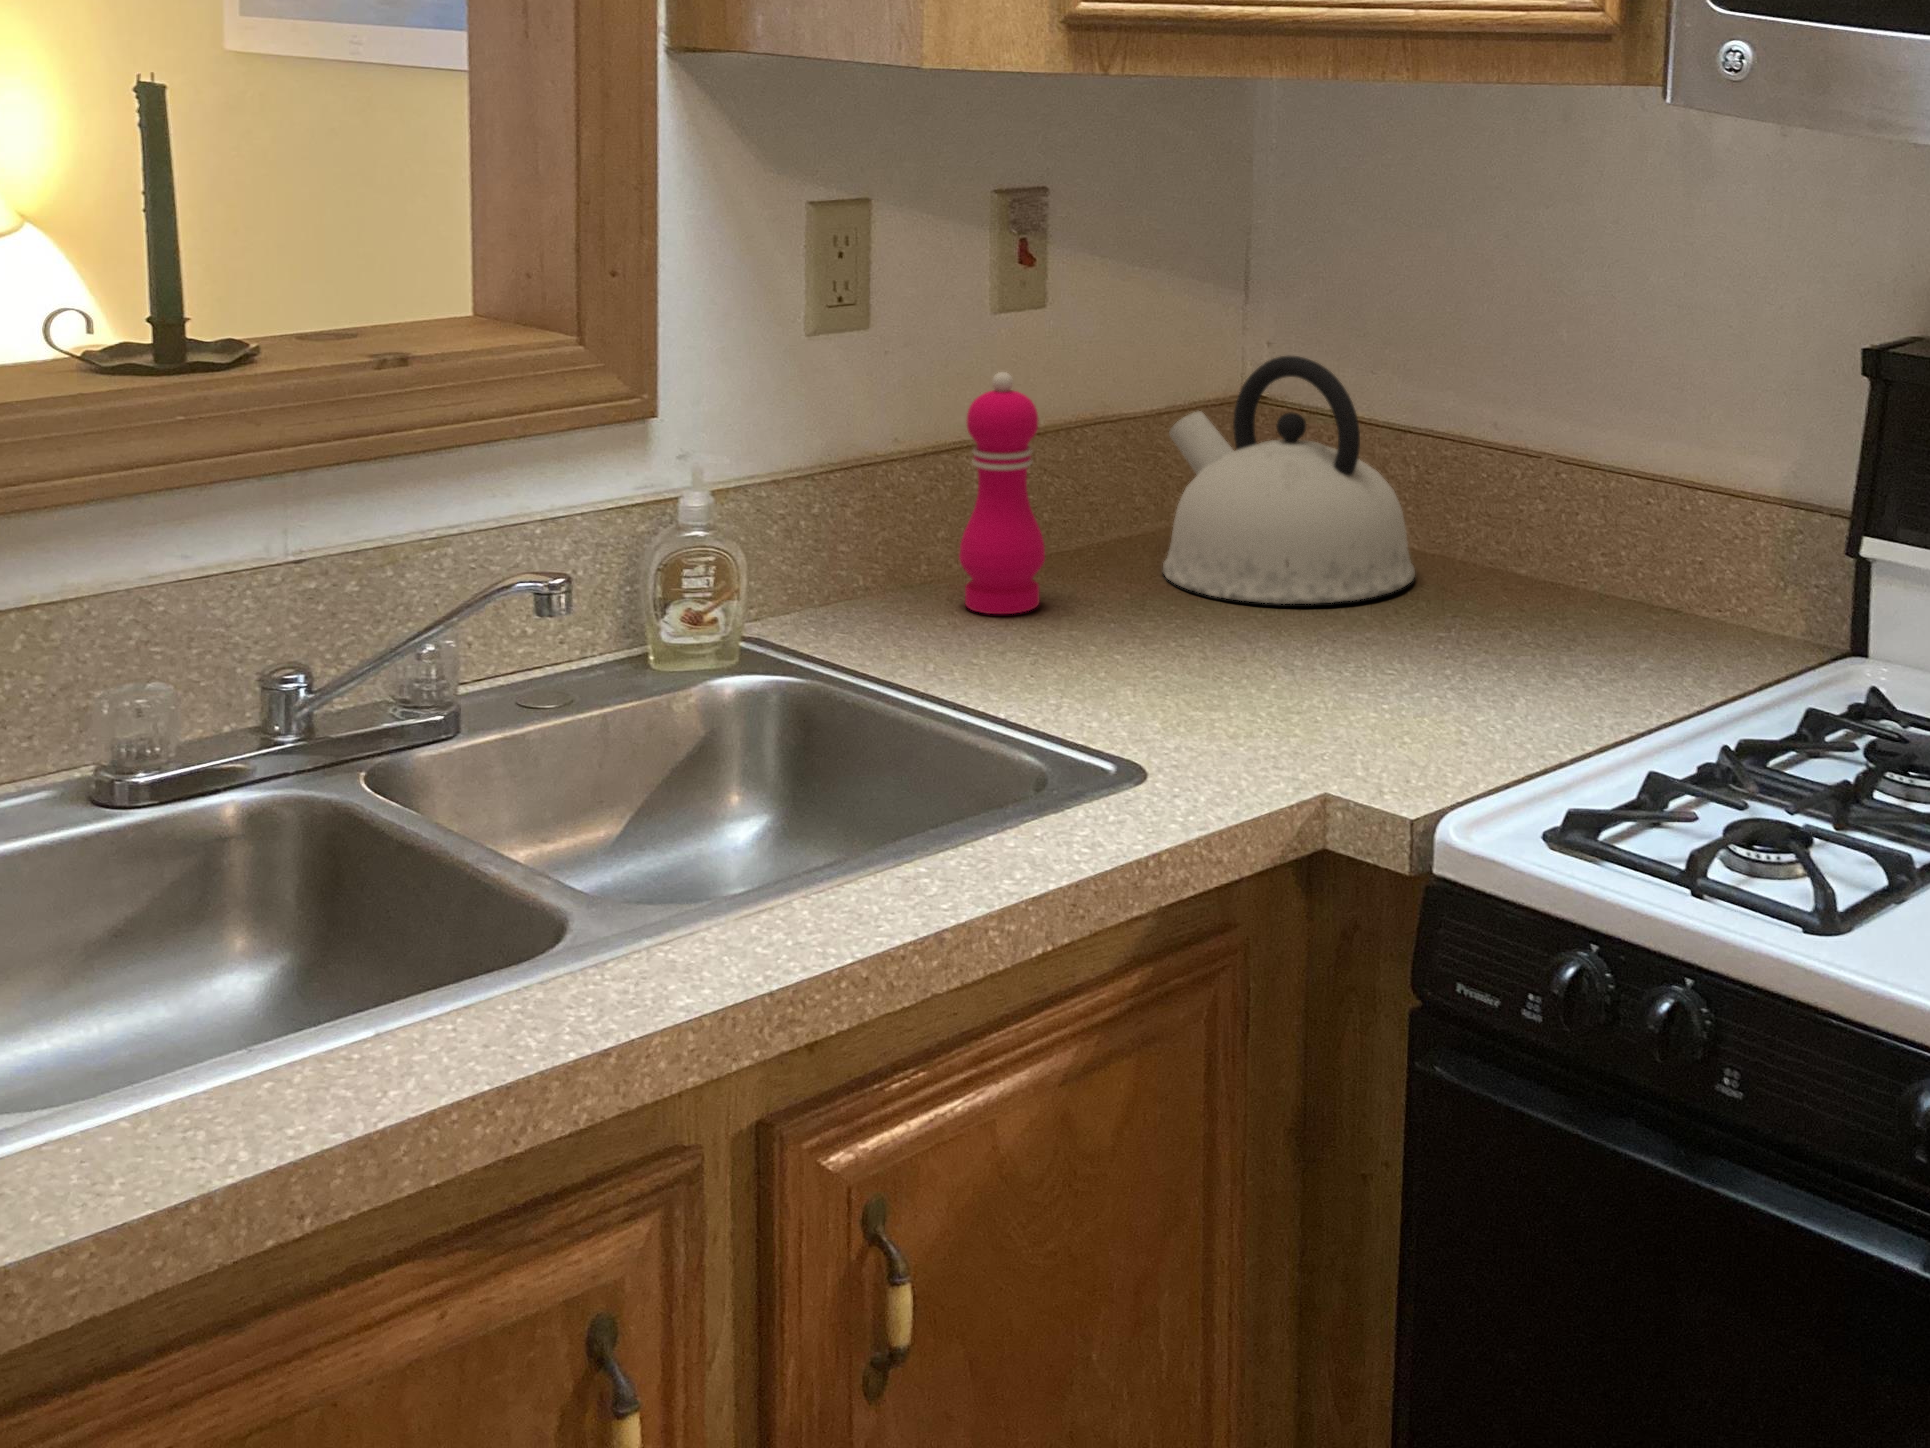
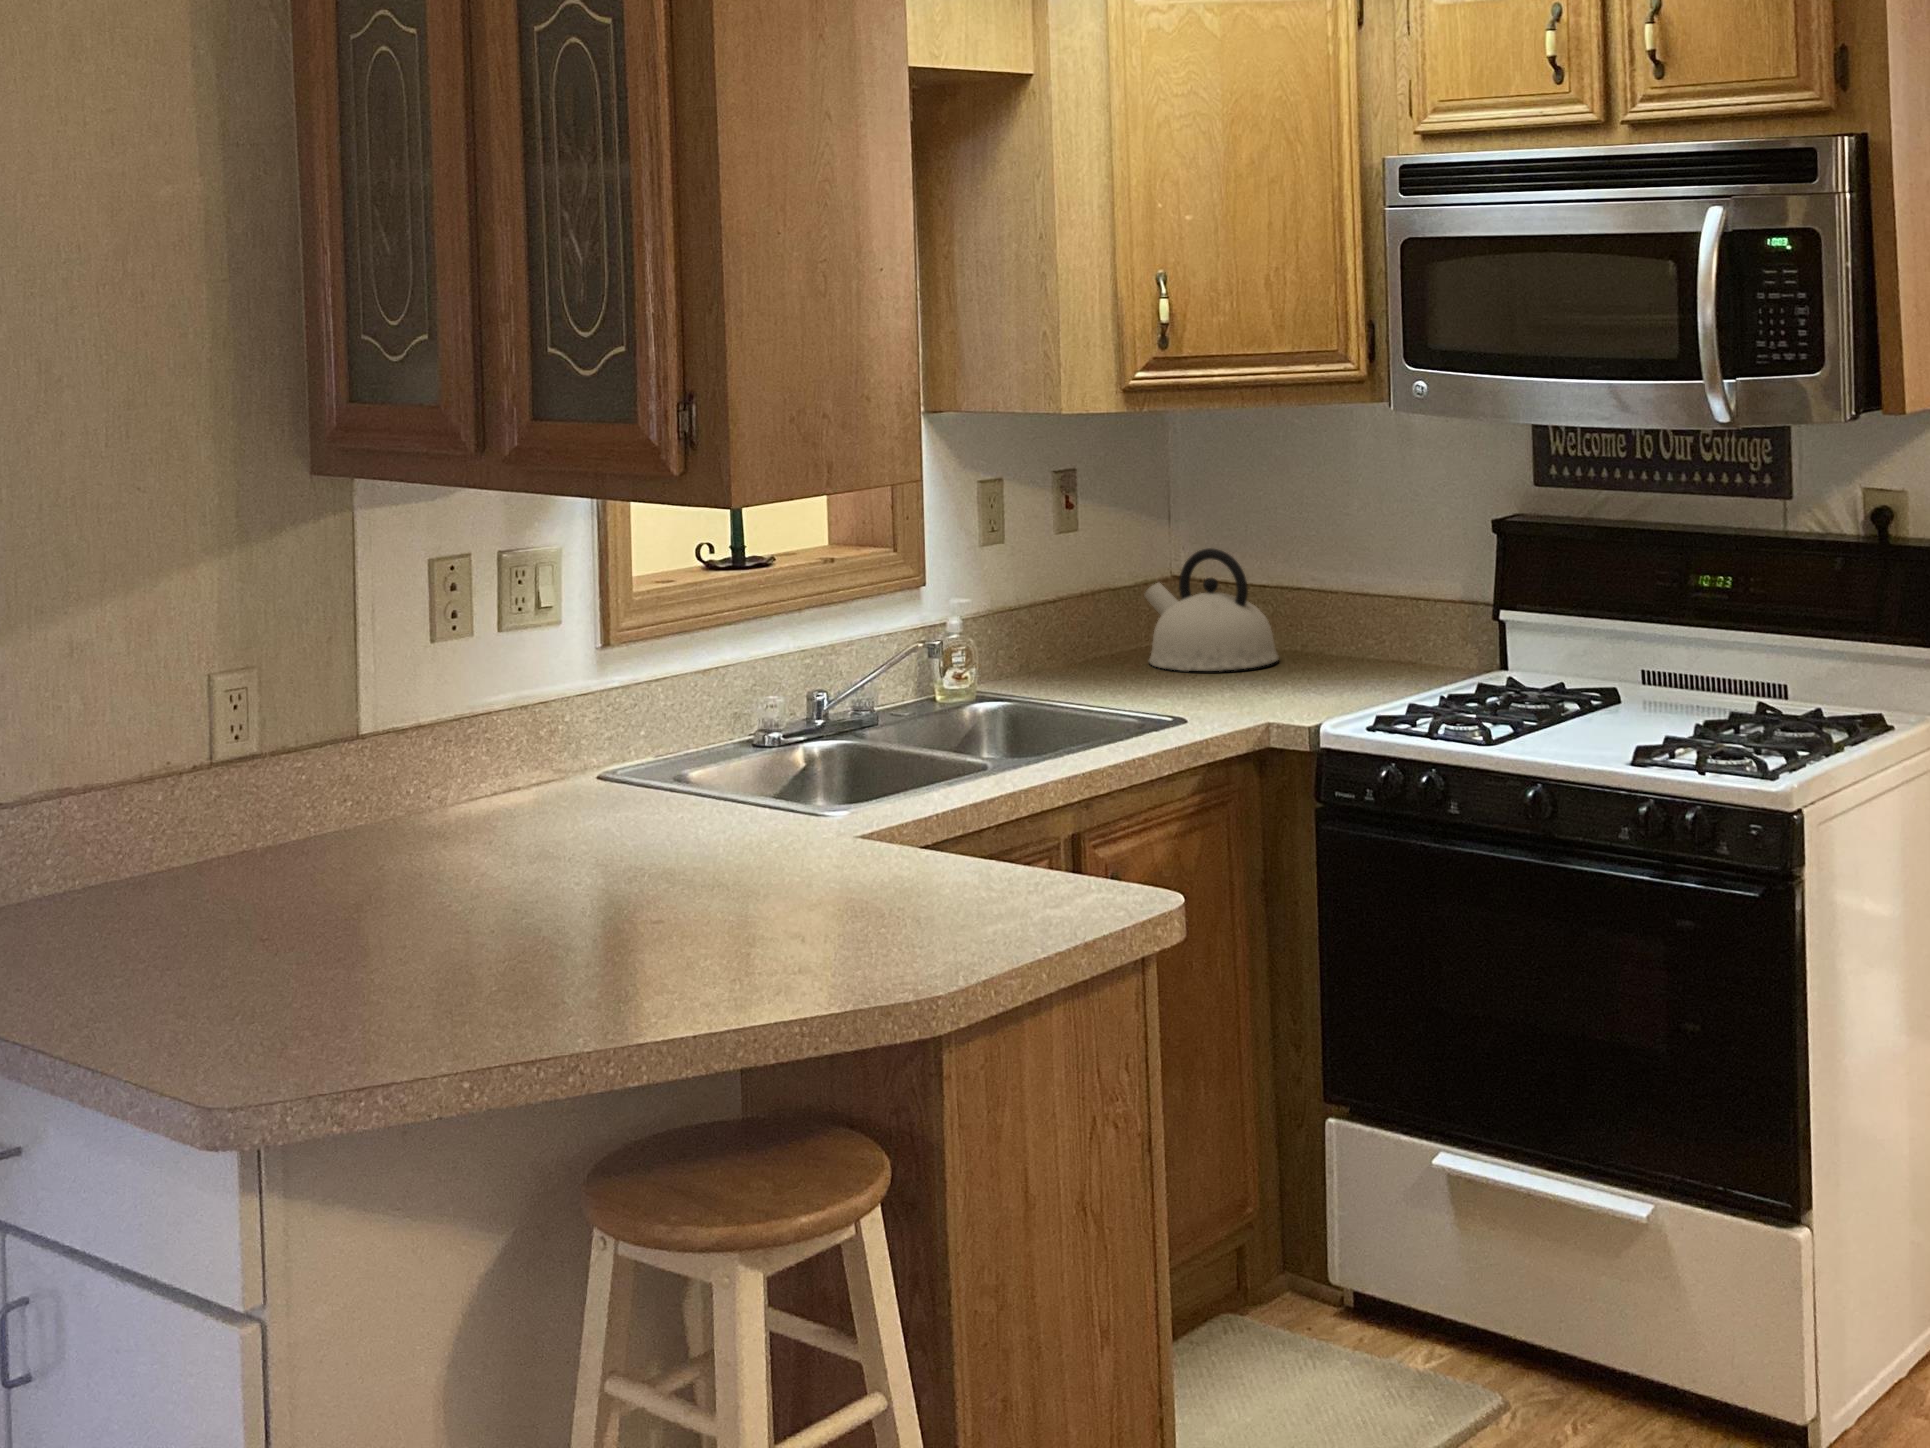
pepper mill: present [959,372,1045,614] -> none [1057,561,1100,682]

